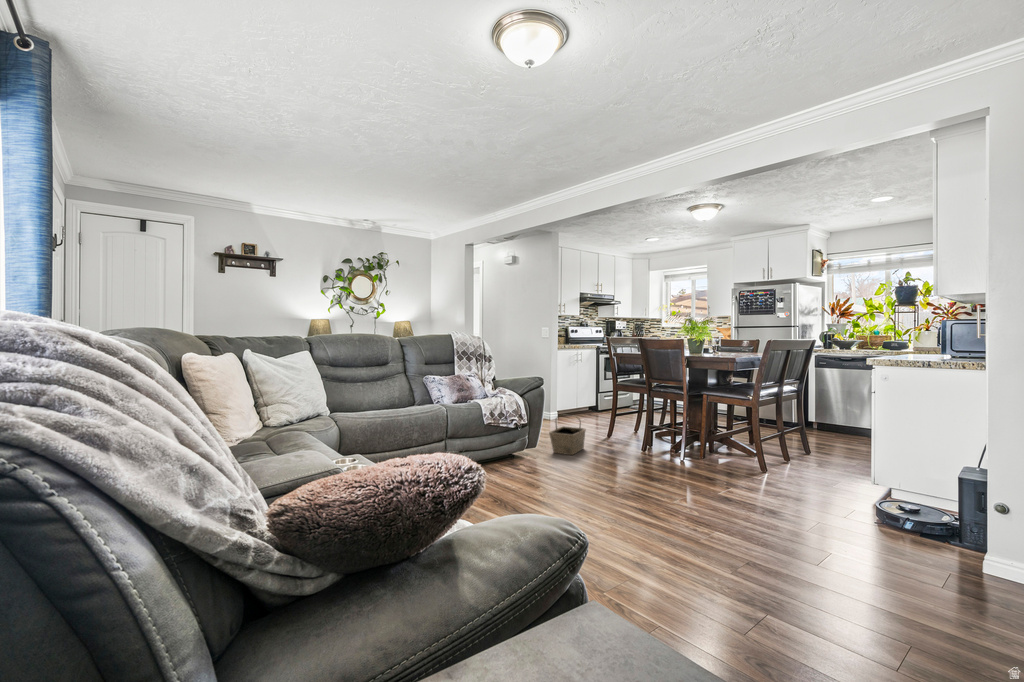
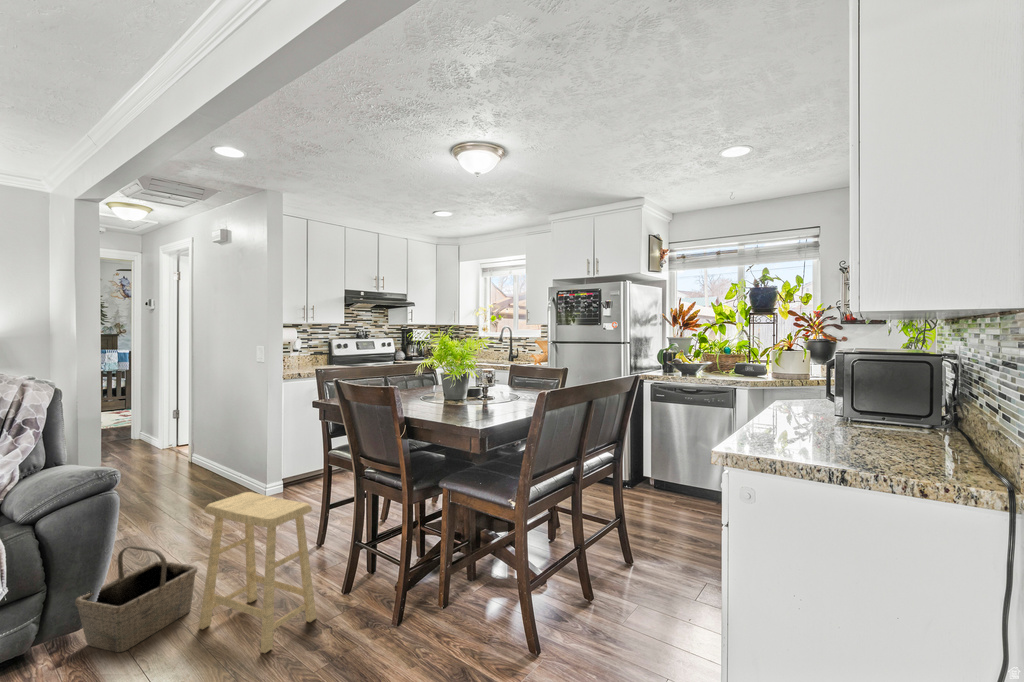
footstool: none [596,395,648,459] -> present [199,492,317,653]

